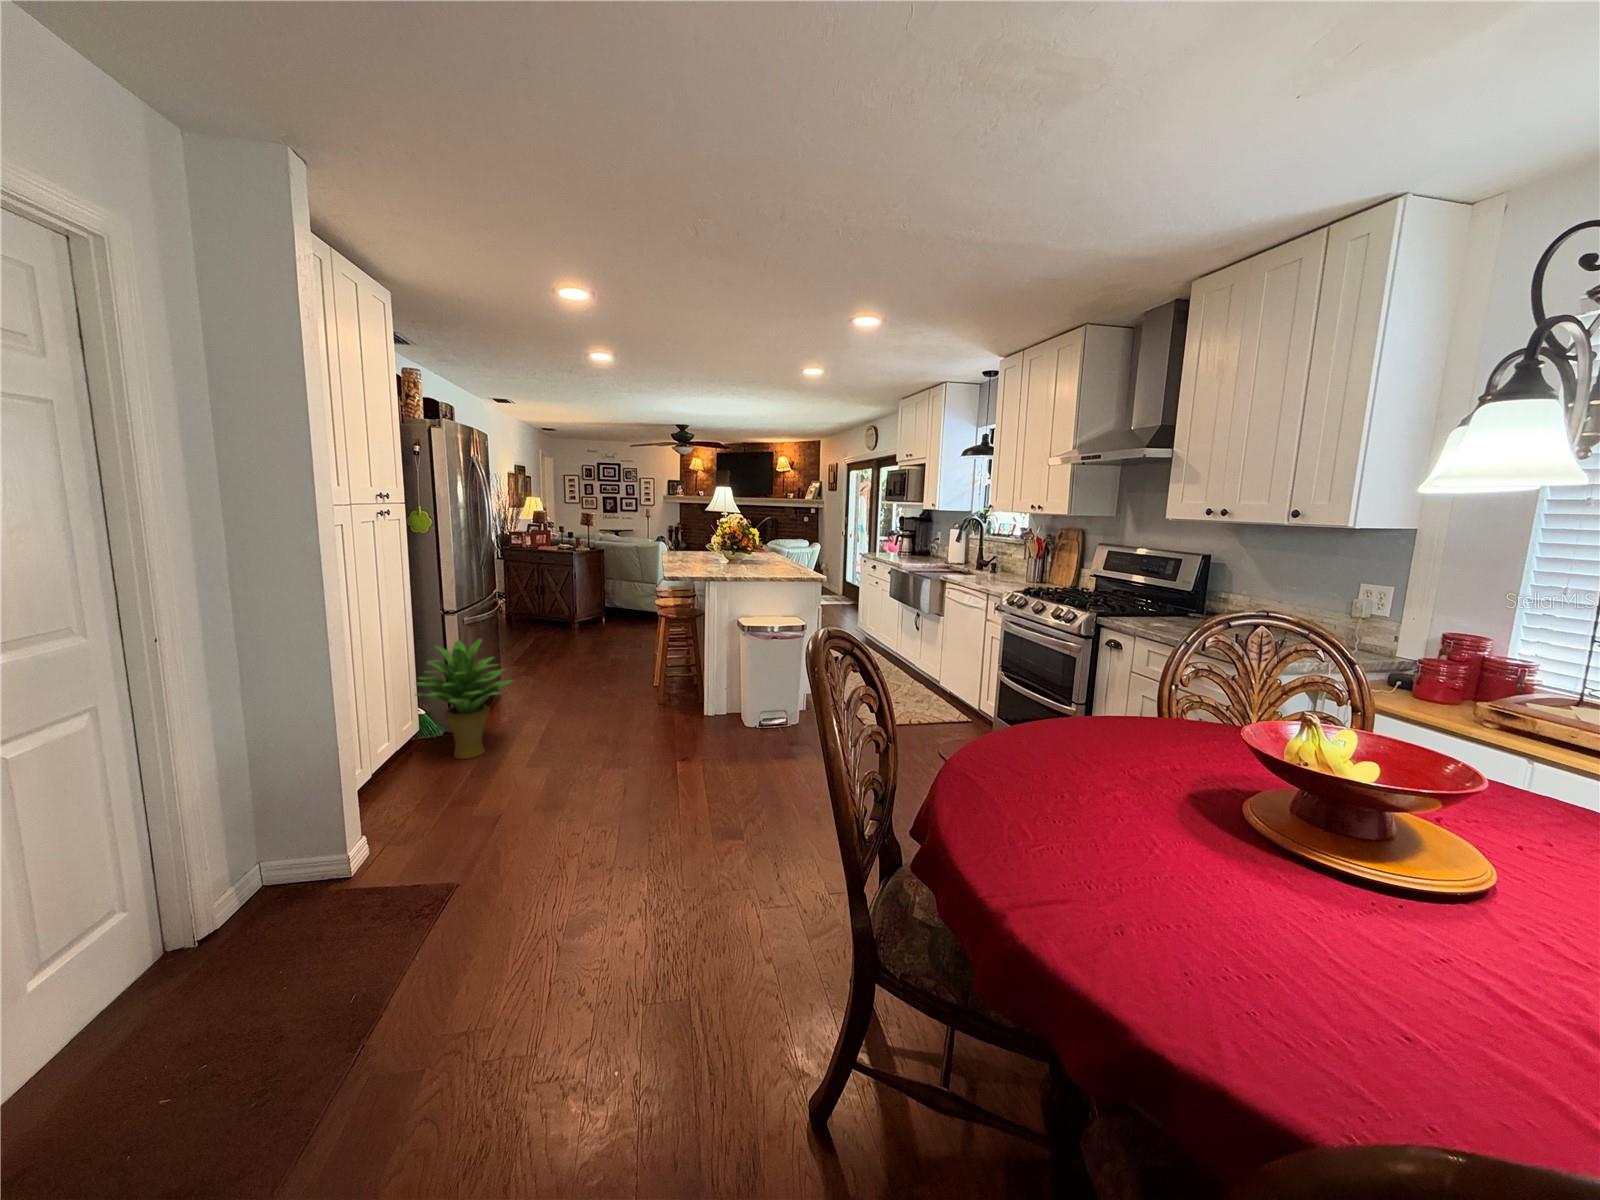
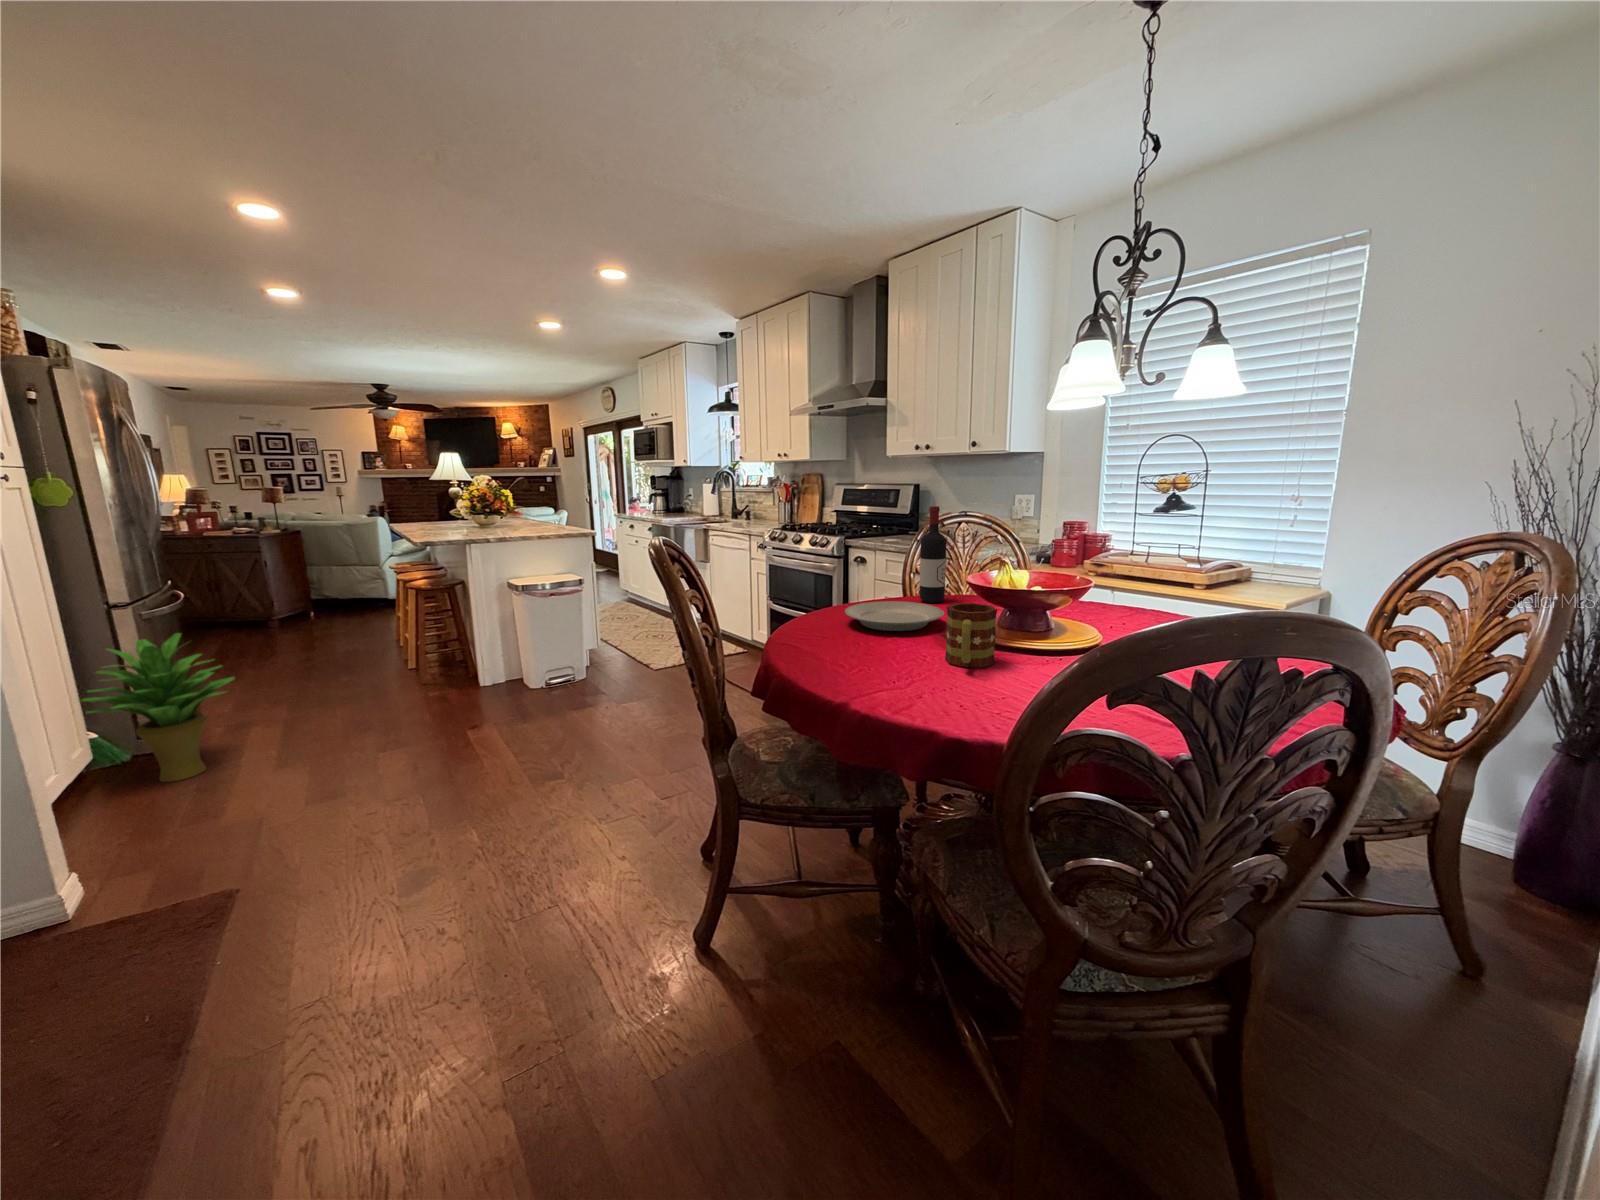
wine bottle: none [1169,619,1221,756] -> present [920,506,947,603]
plate: none [1042,743,1196,809] -> present [845,601,944,631]
mug: none [1175,808,1280,935] -> present [945,603,997,668]

